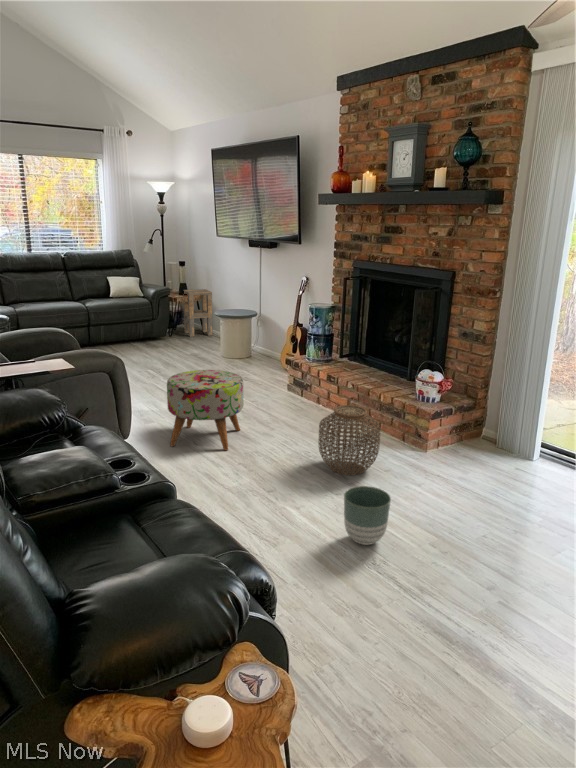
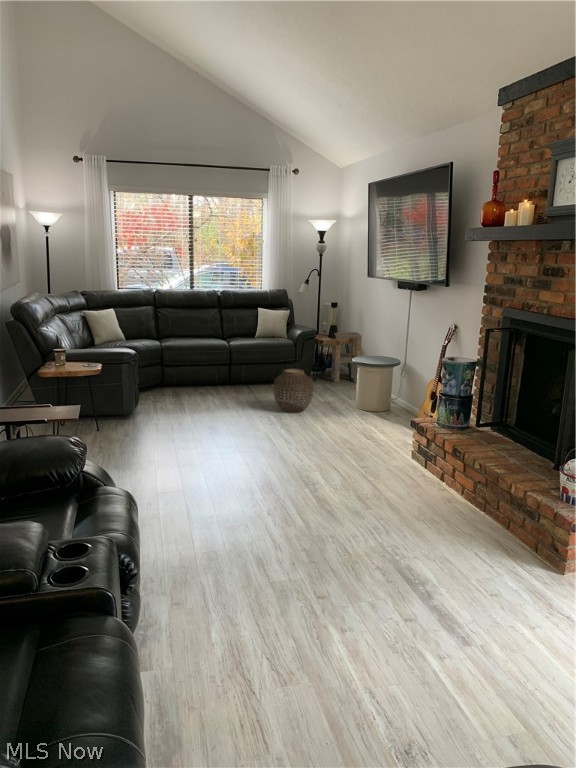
ottoman: present [167,370,244,450] -> none [243,427,334,528]
woven basket: present [319,405,381,475] -> present [274,369,313,413]
planter: present [344,486,391,545] -> none [387,625,454,716]

